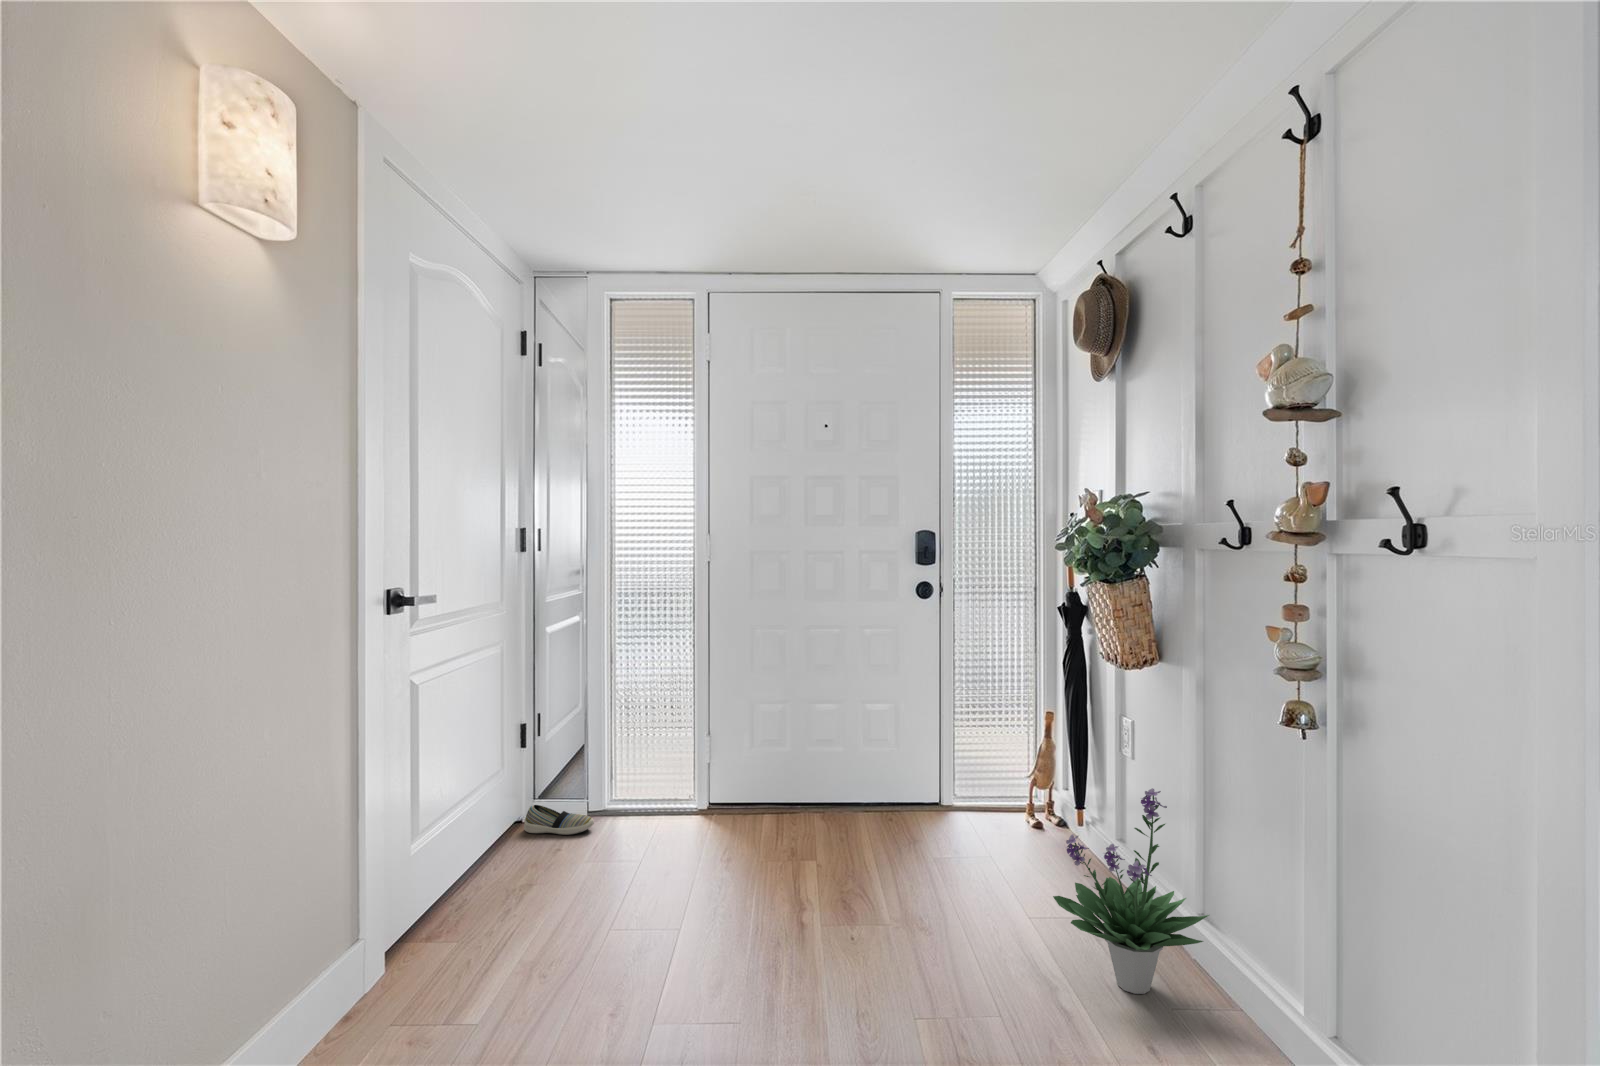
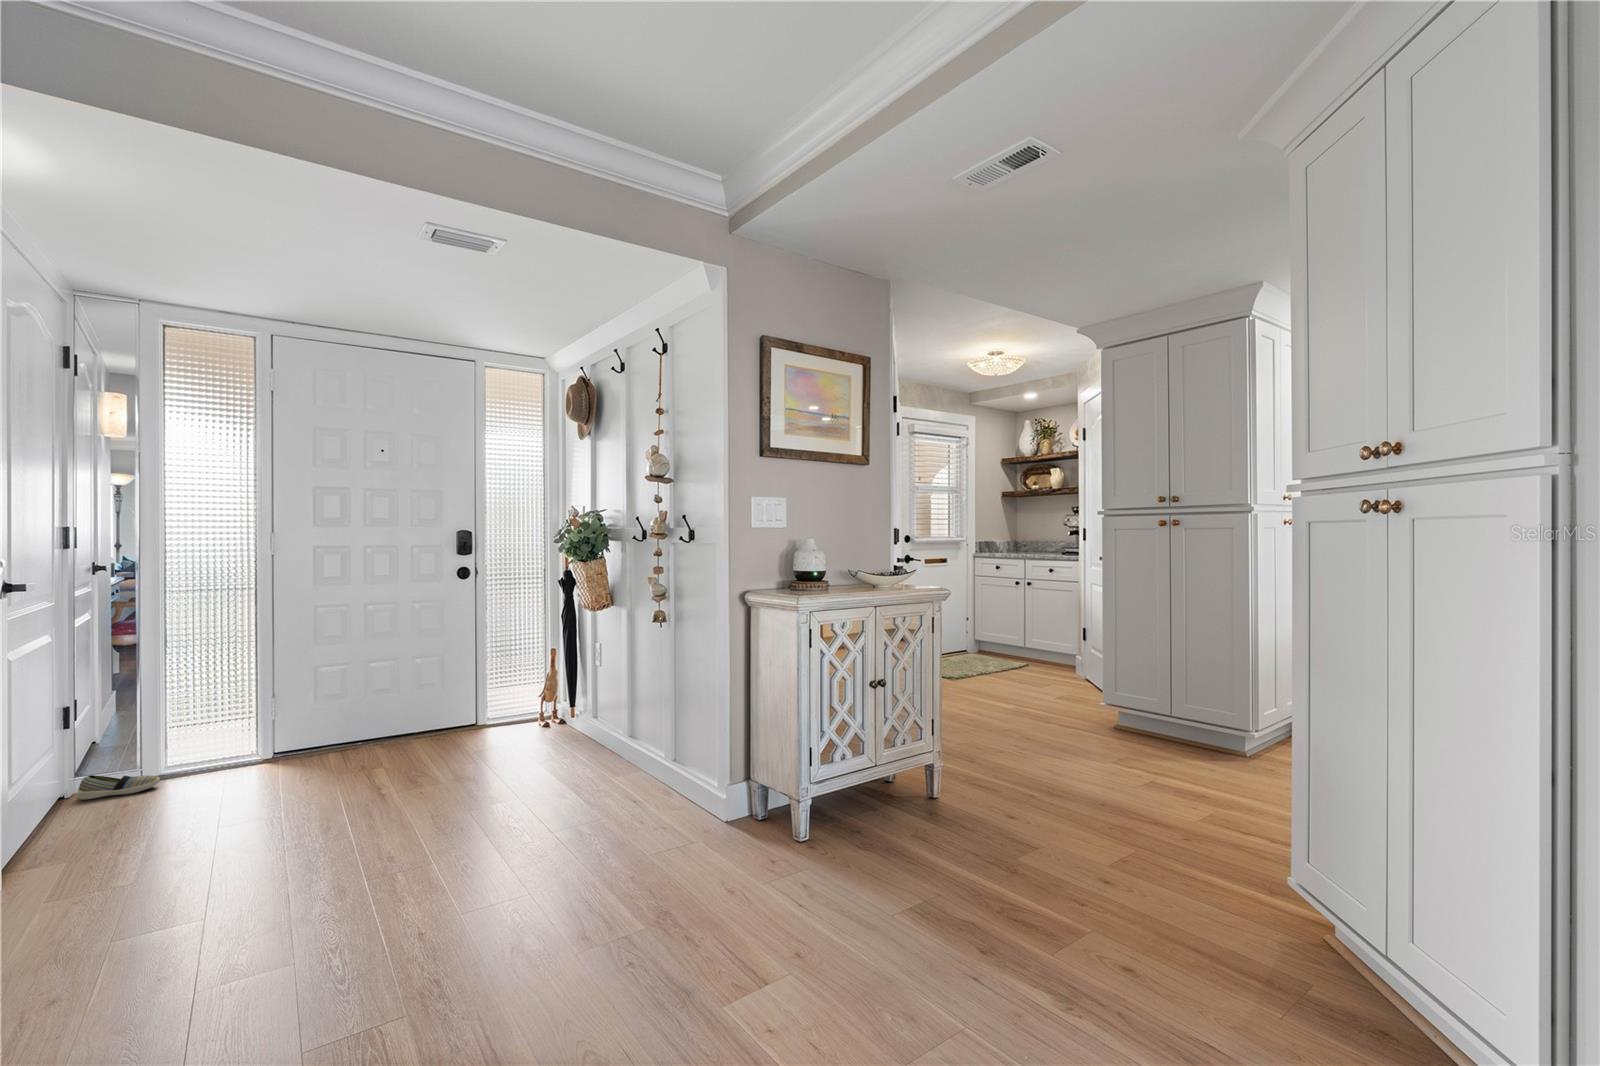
potted plant: present [1053,788,1209,994] -> none [548,670,631,779]

